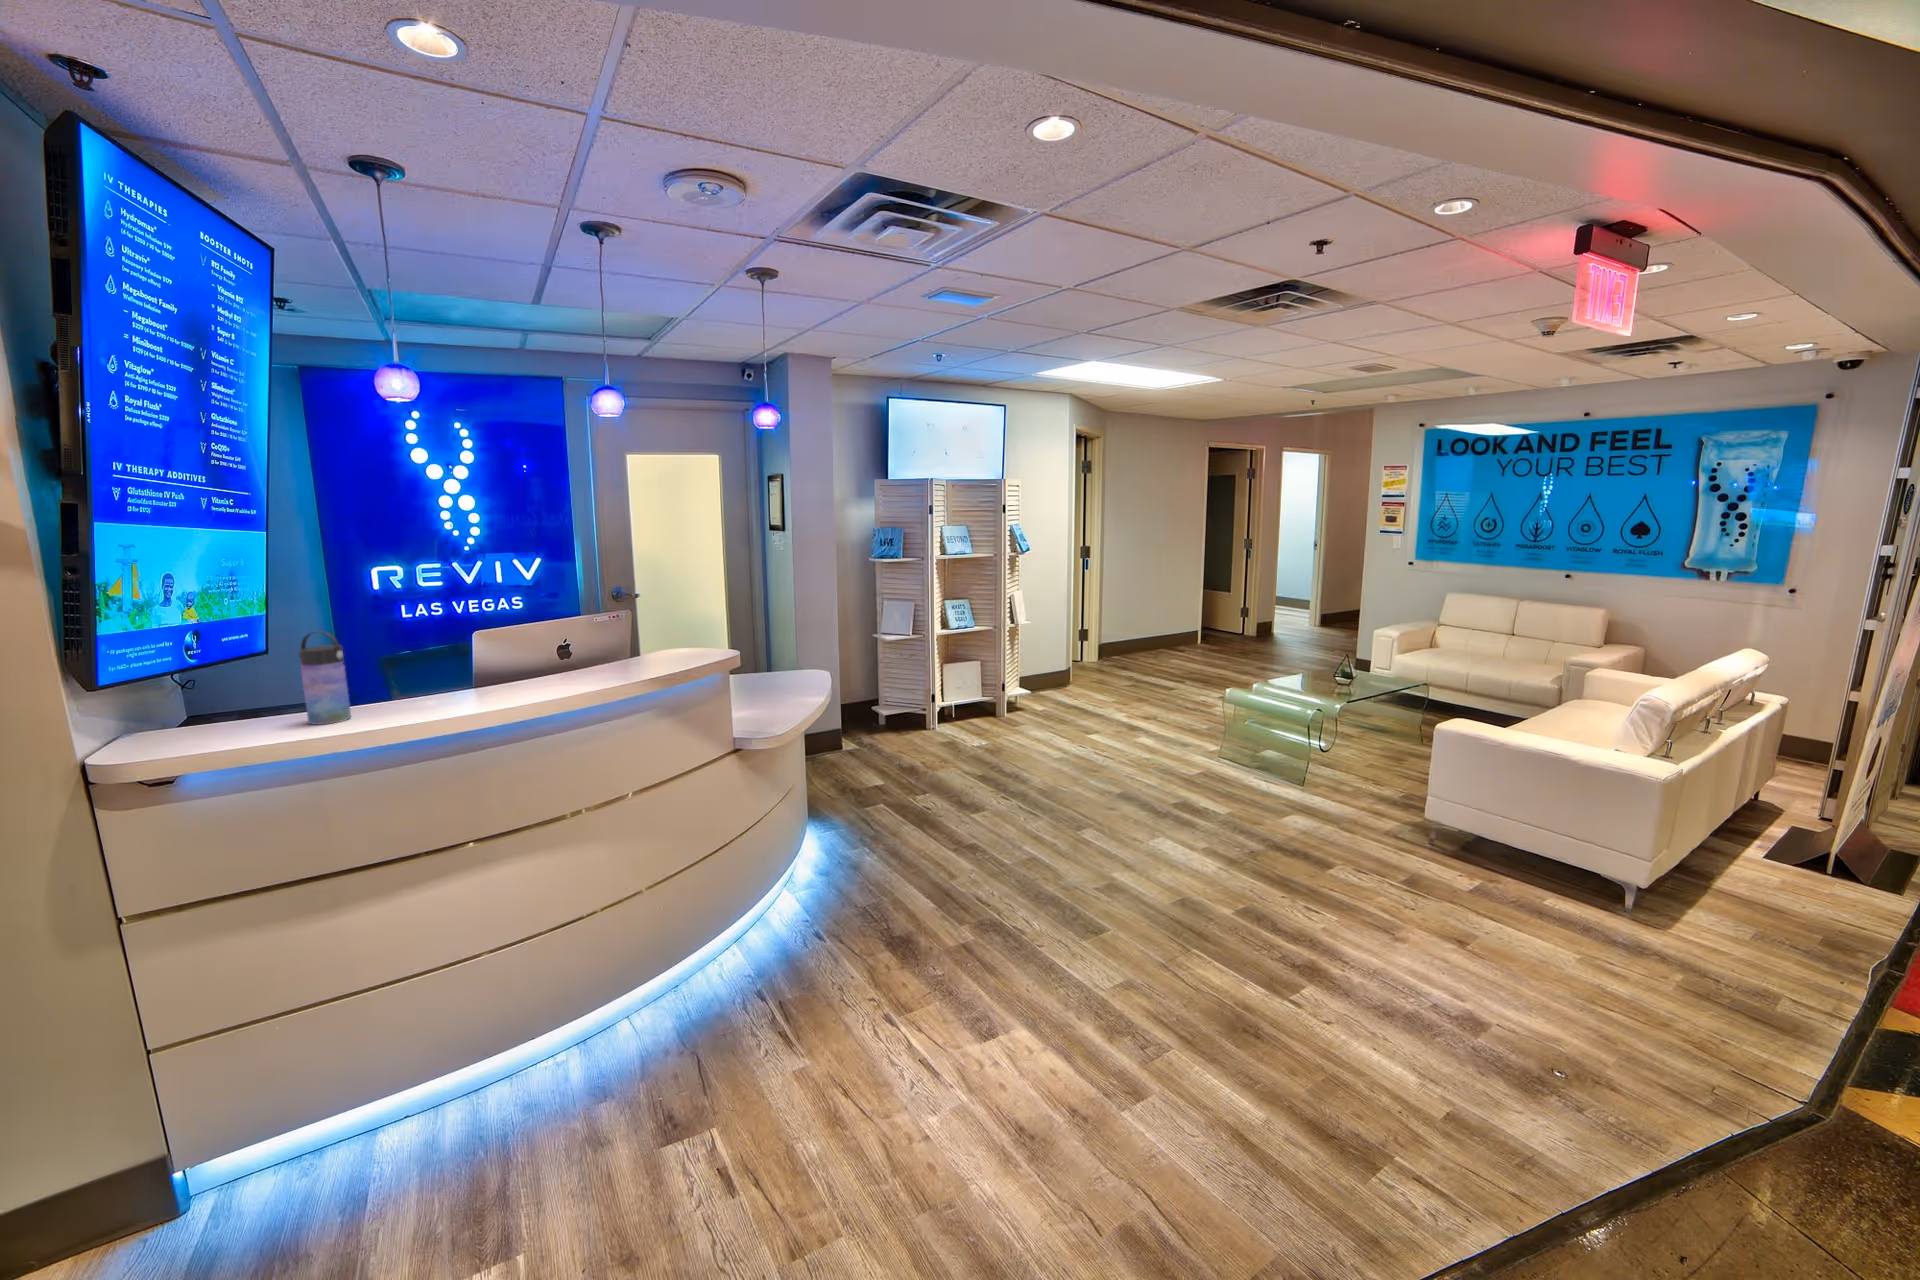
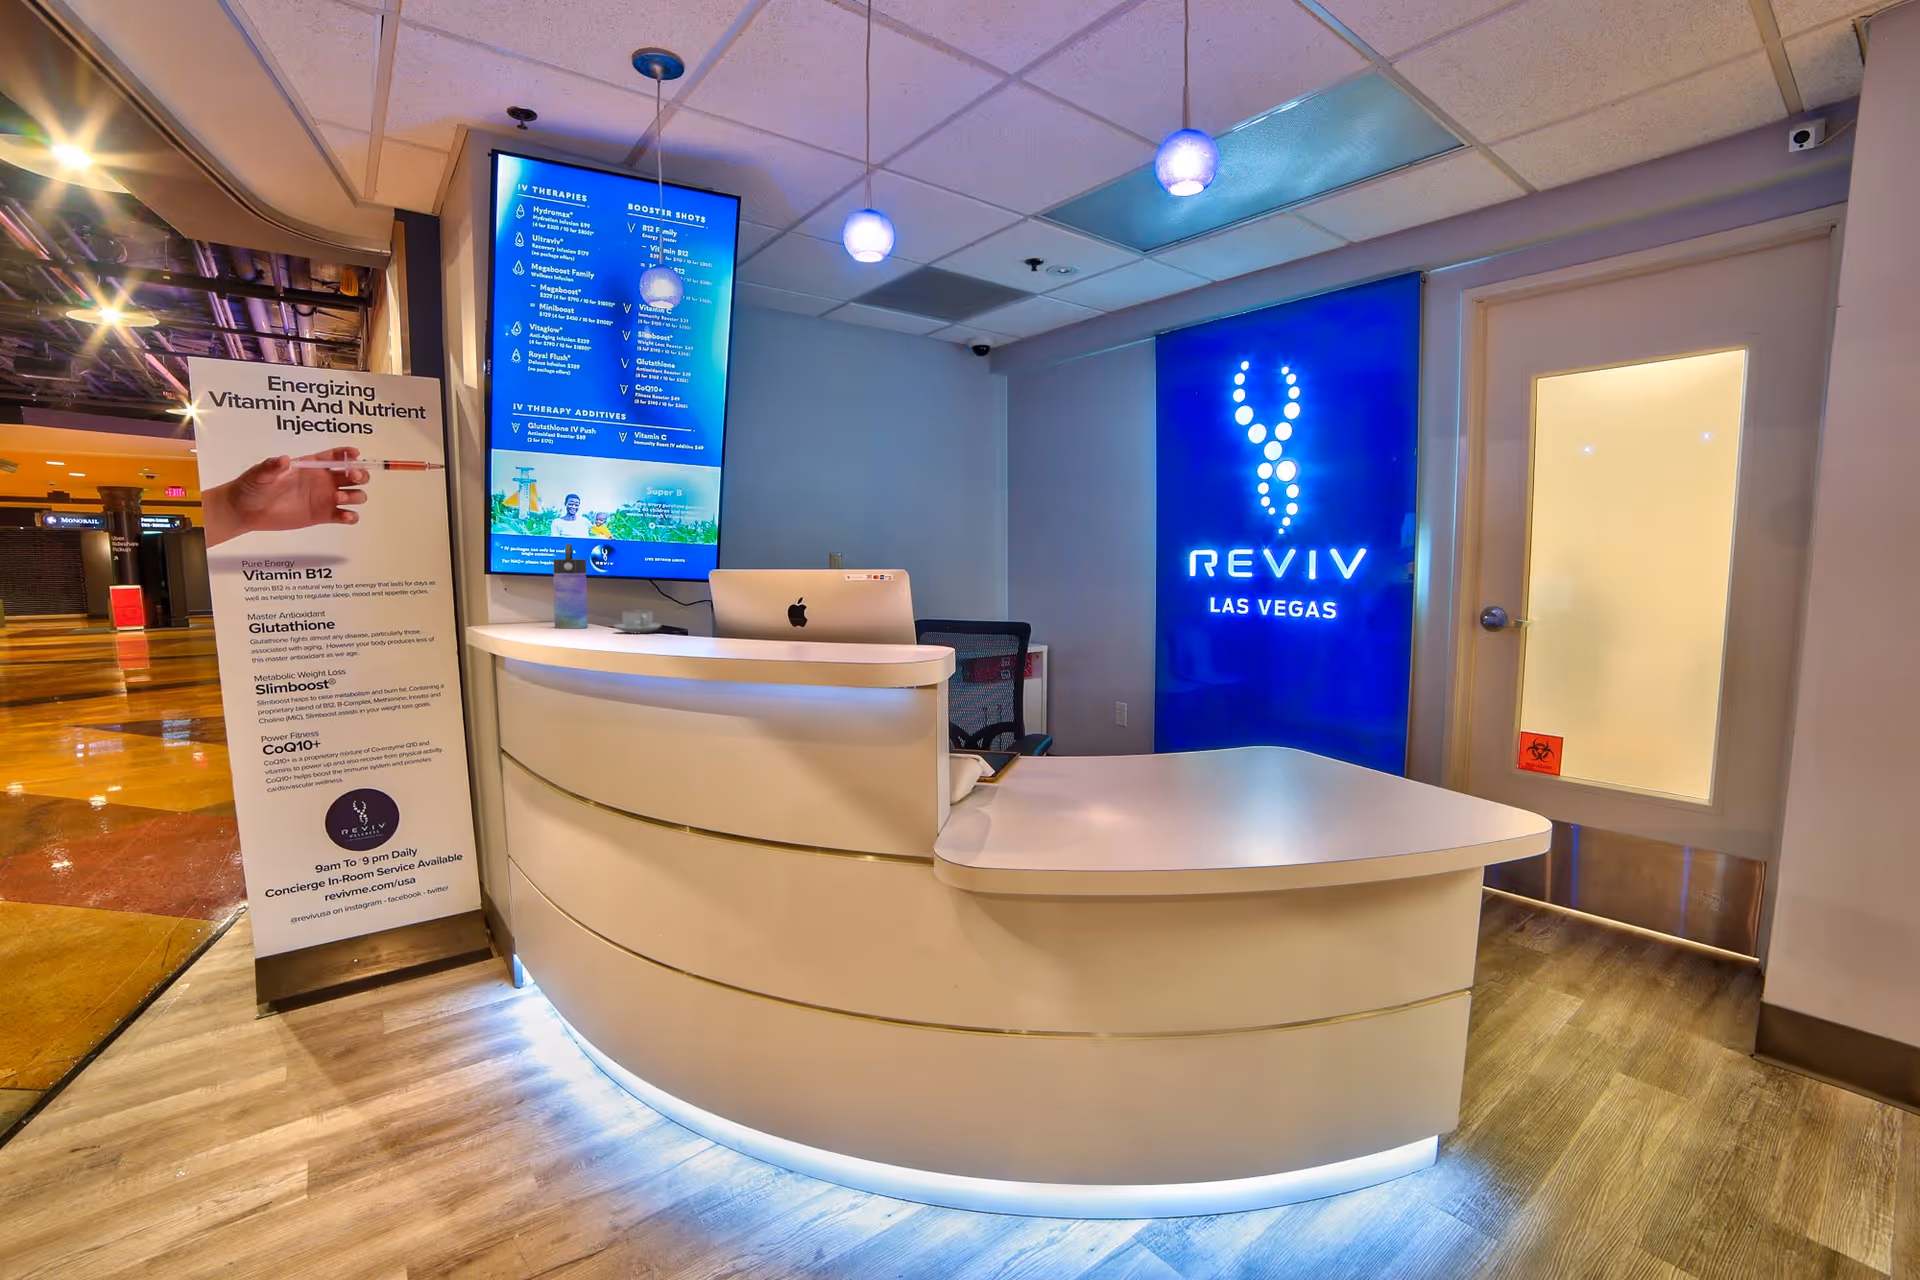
coffee cup: none [449,678,499,702] -> present [614,611,660,633]

